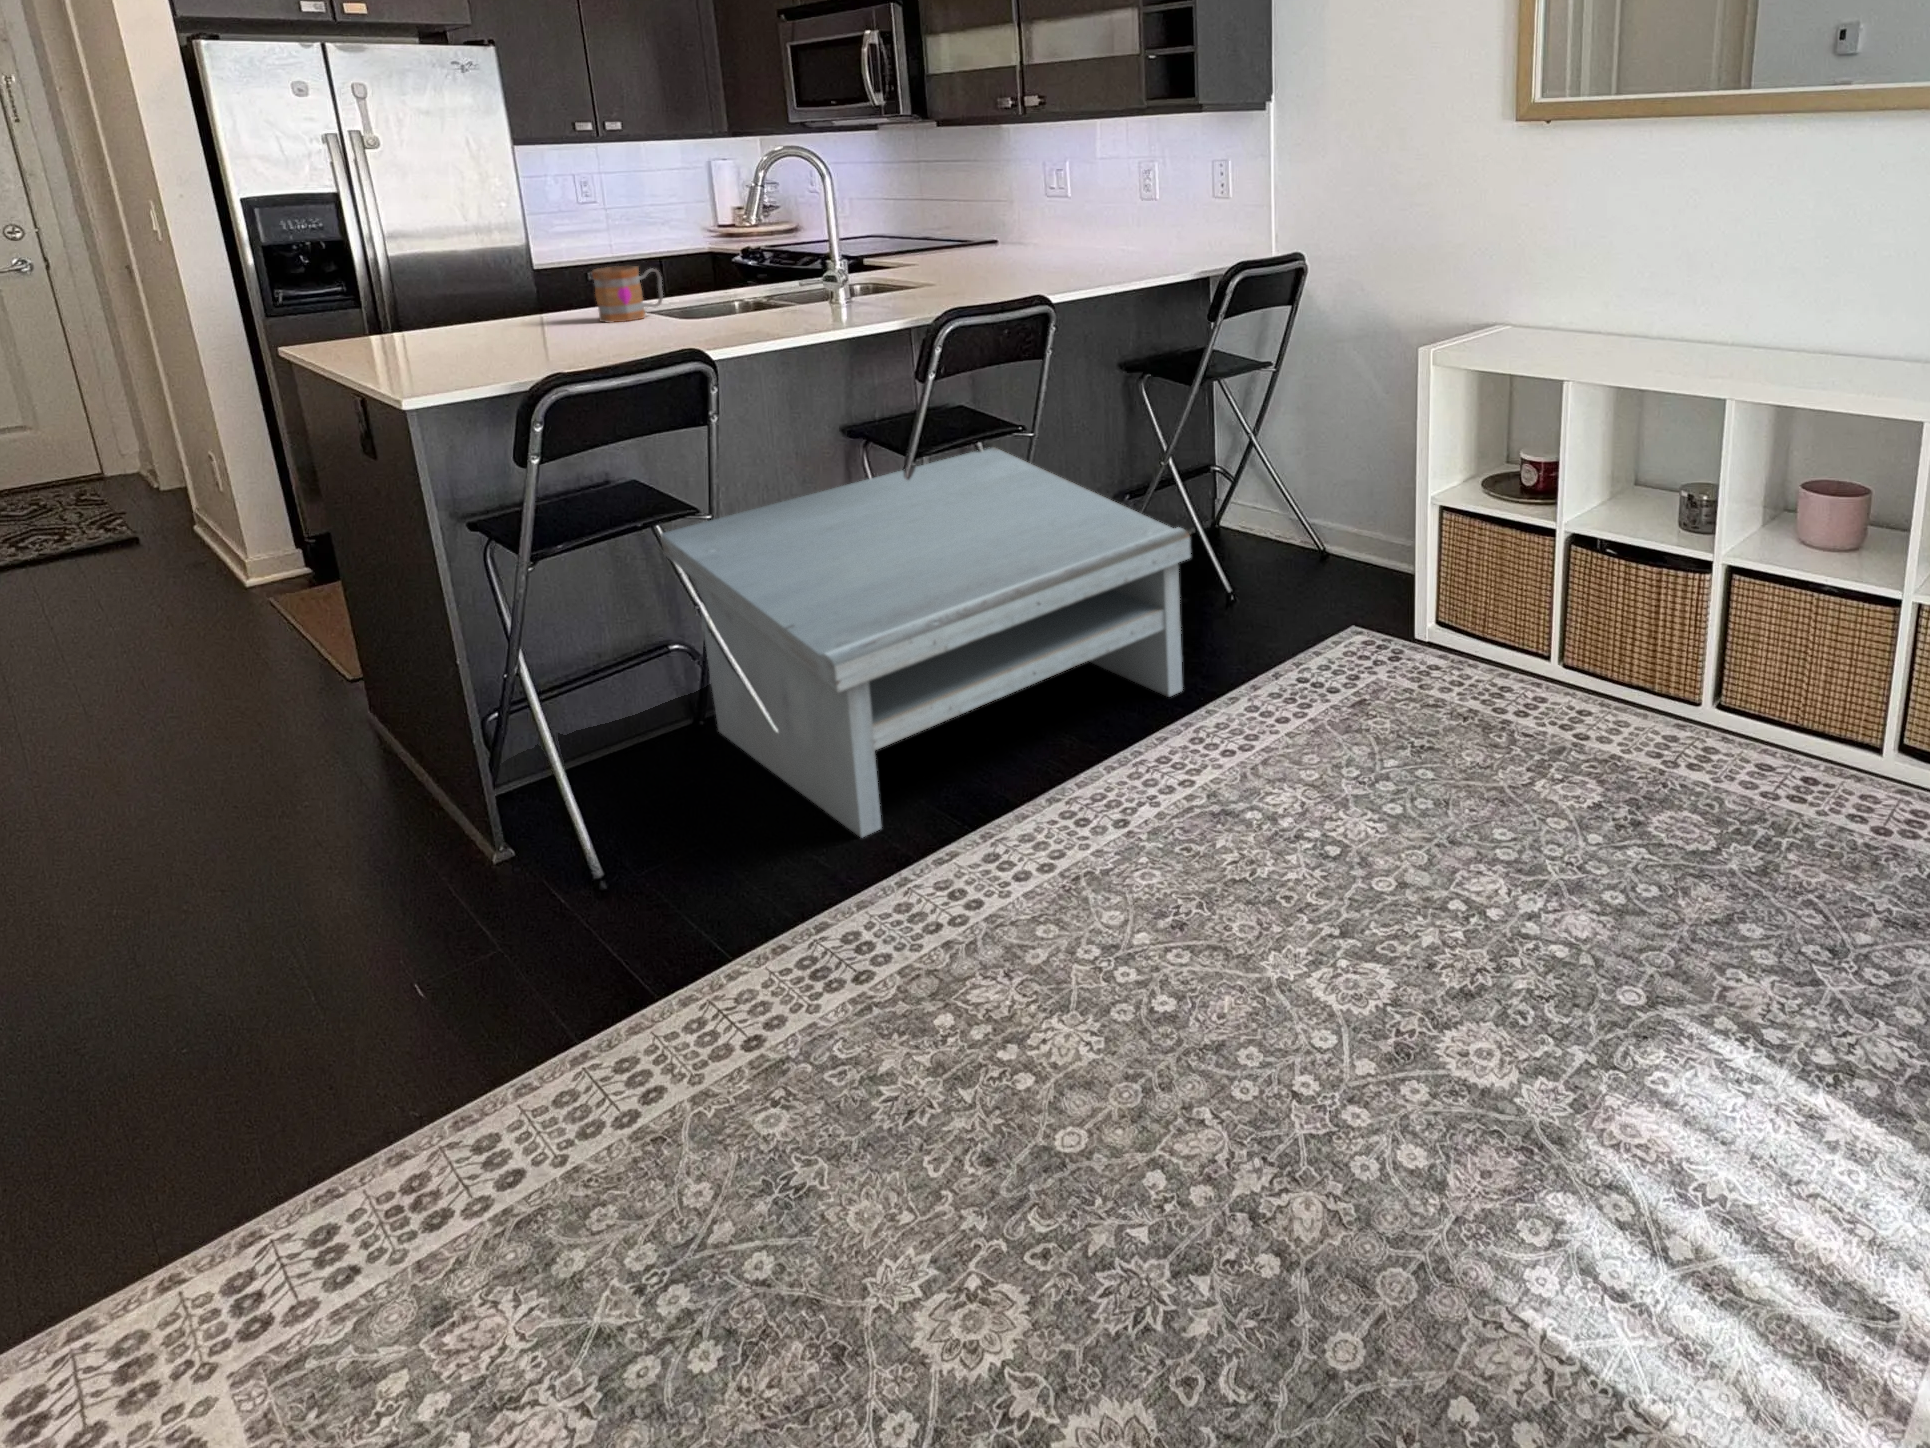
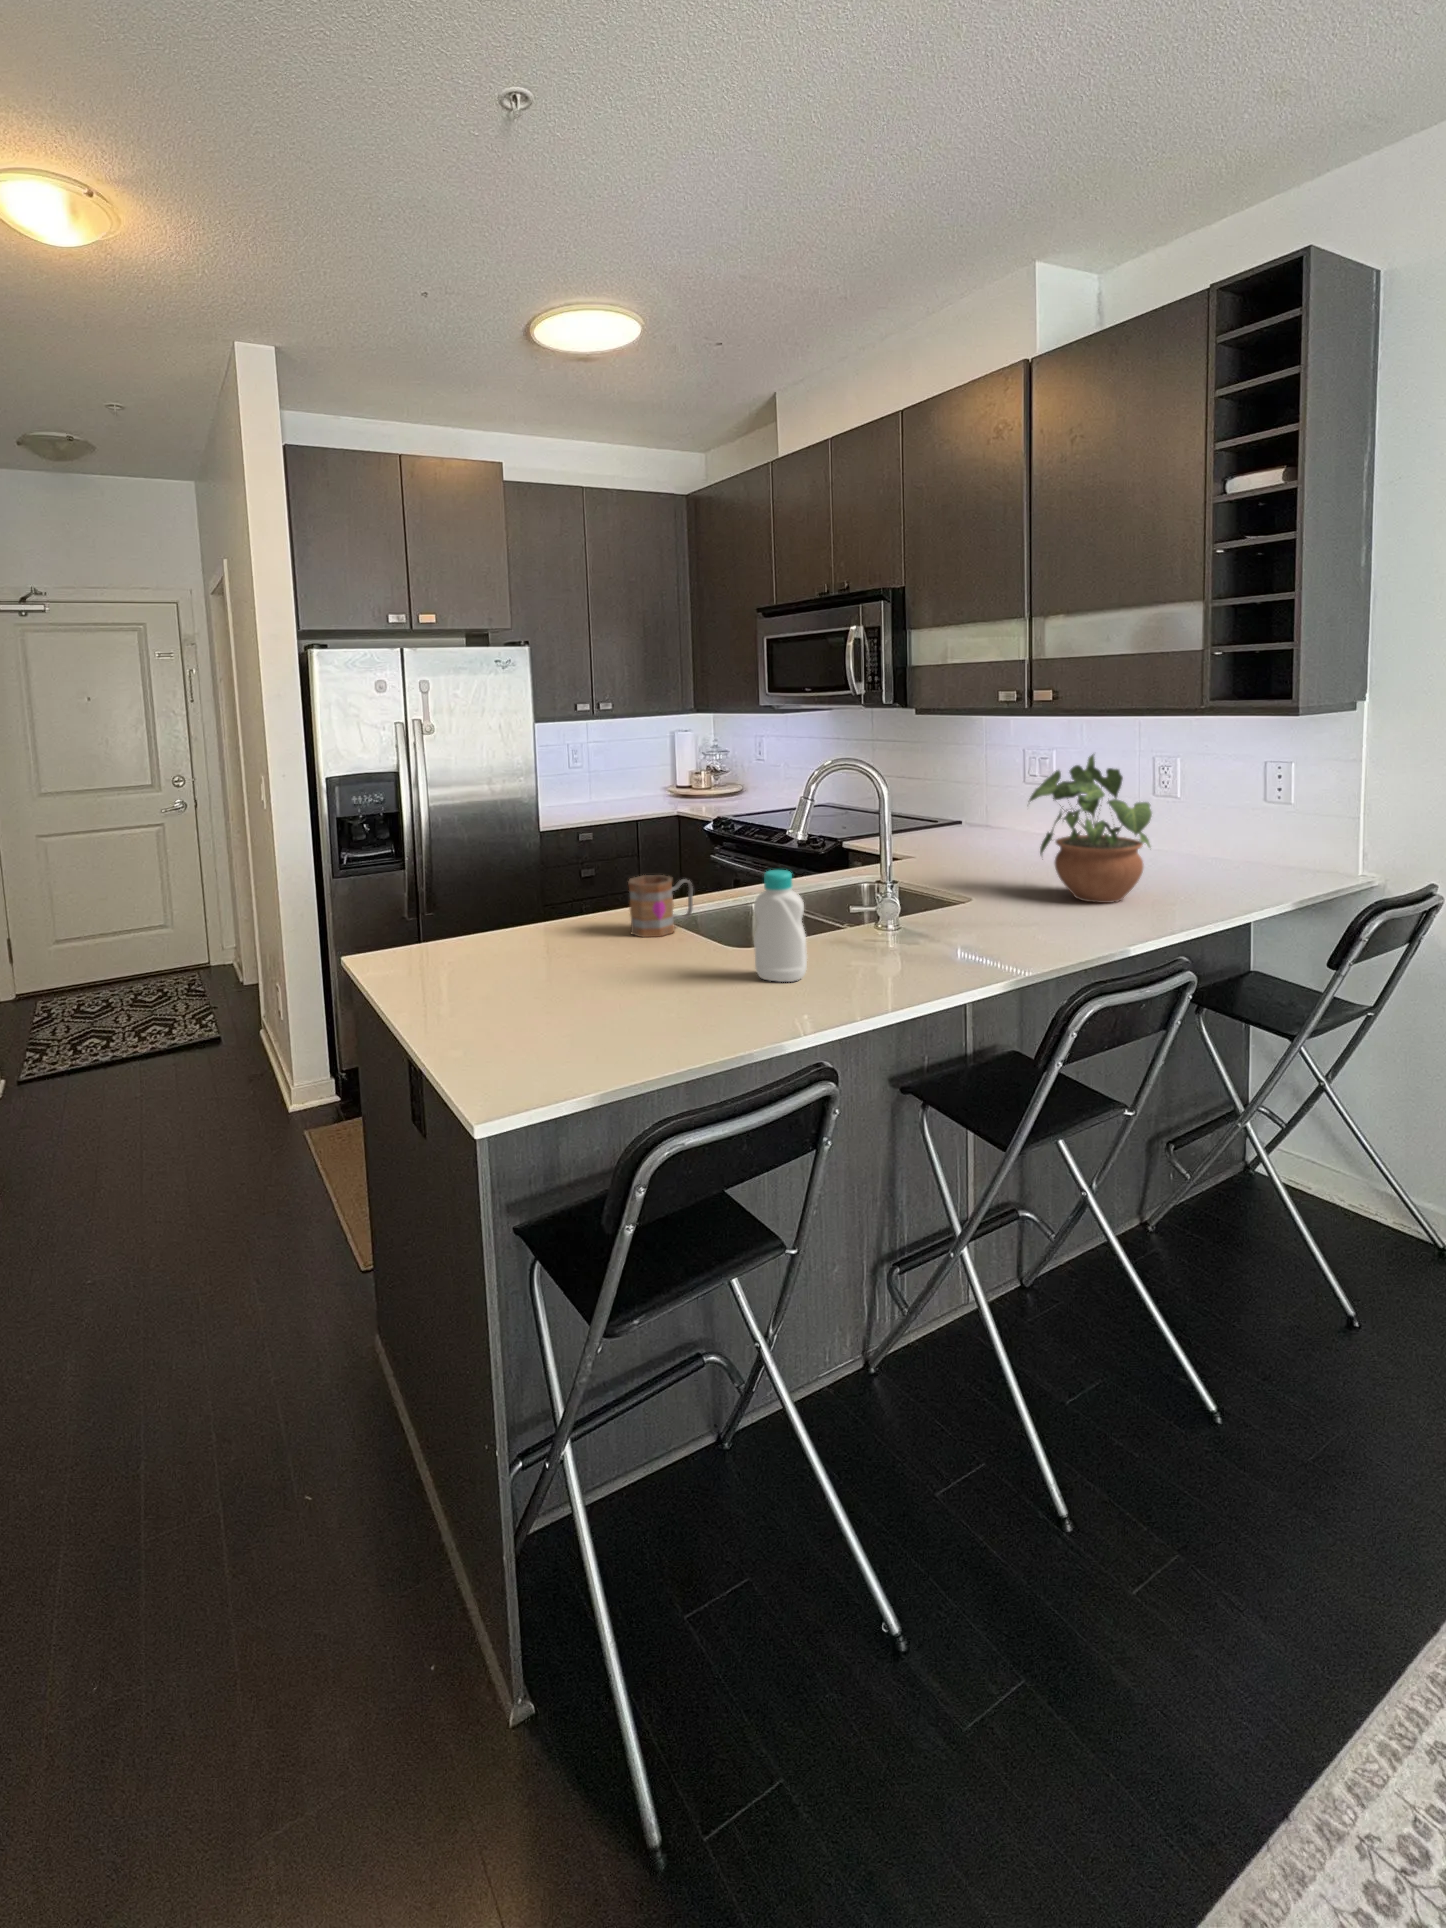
potted plant: none [991,148,1095,283] -> present [1029,755,1152,903]
bottle: none [692,237,745,334] -> present [754,870,807,982]
coffee table: present [661,447,1191,837] -> none [694,1093,1407,1811]

